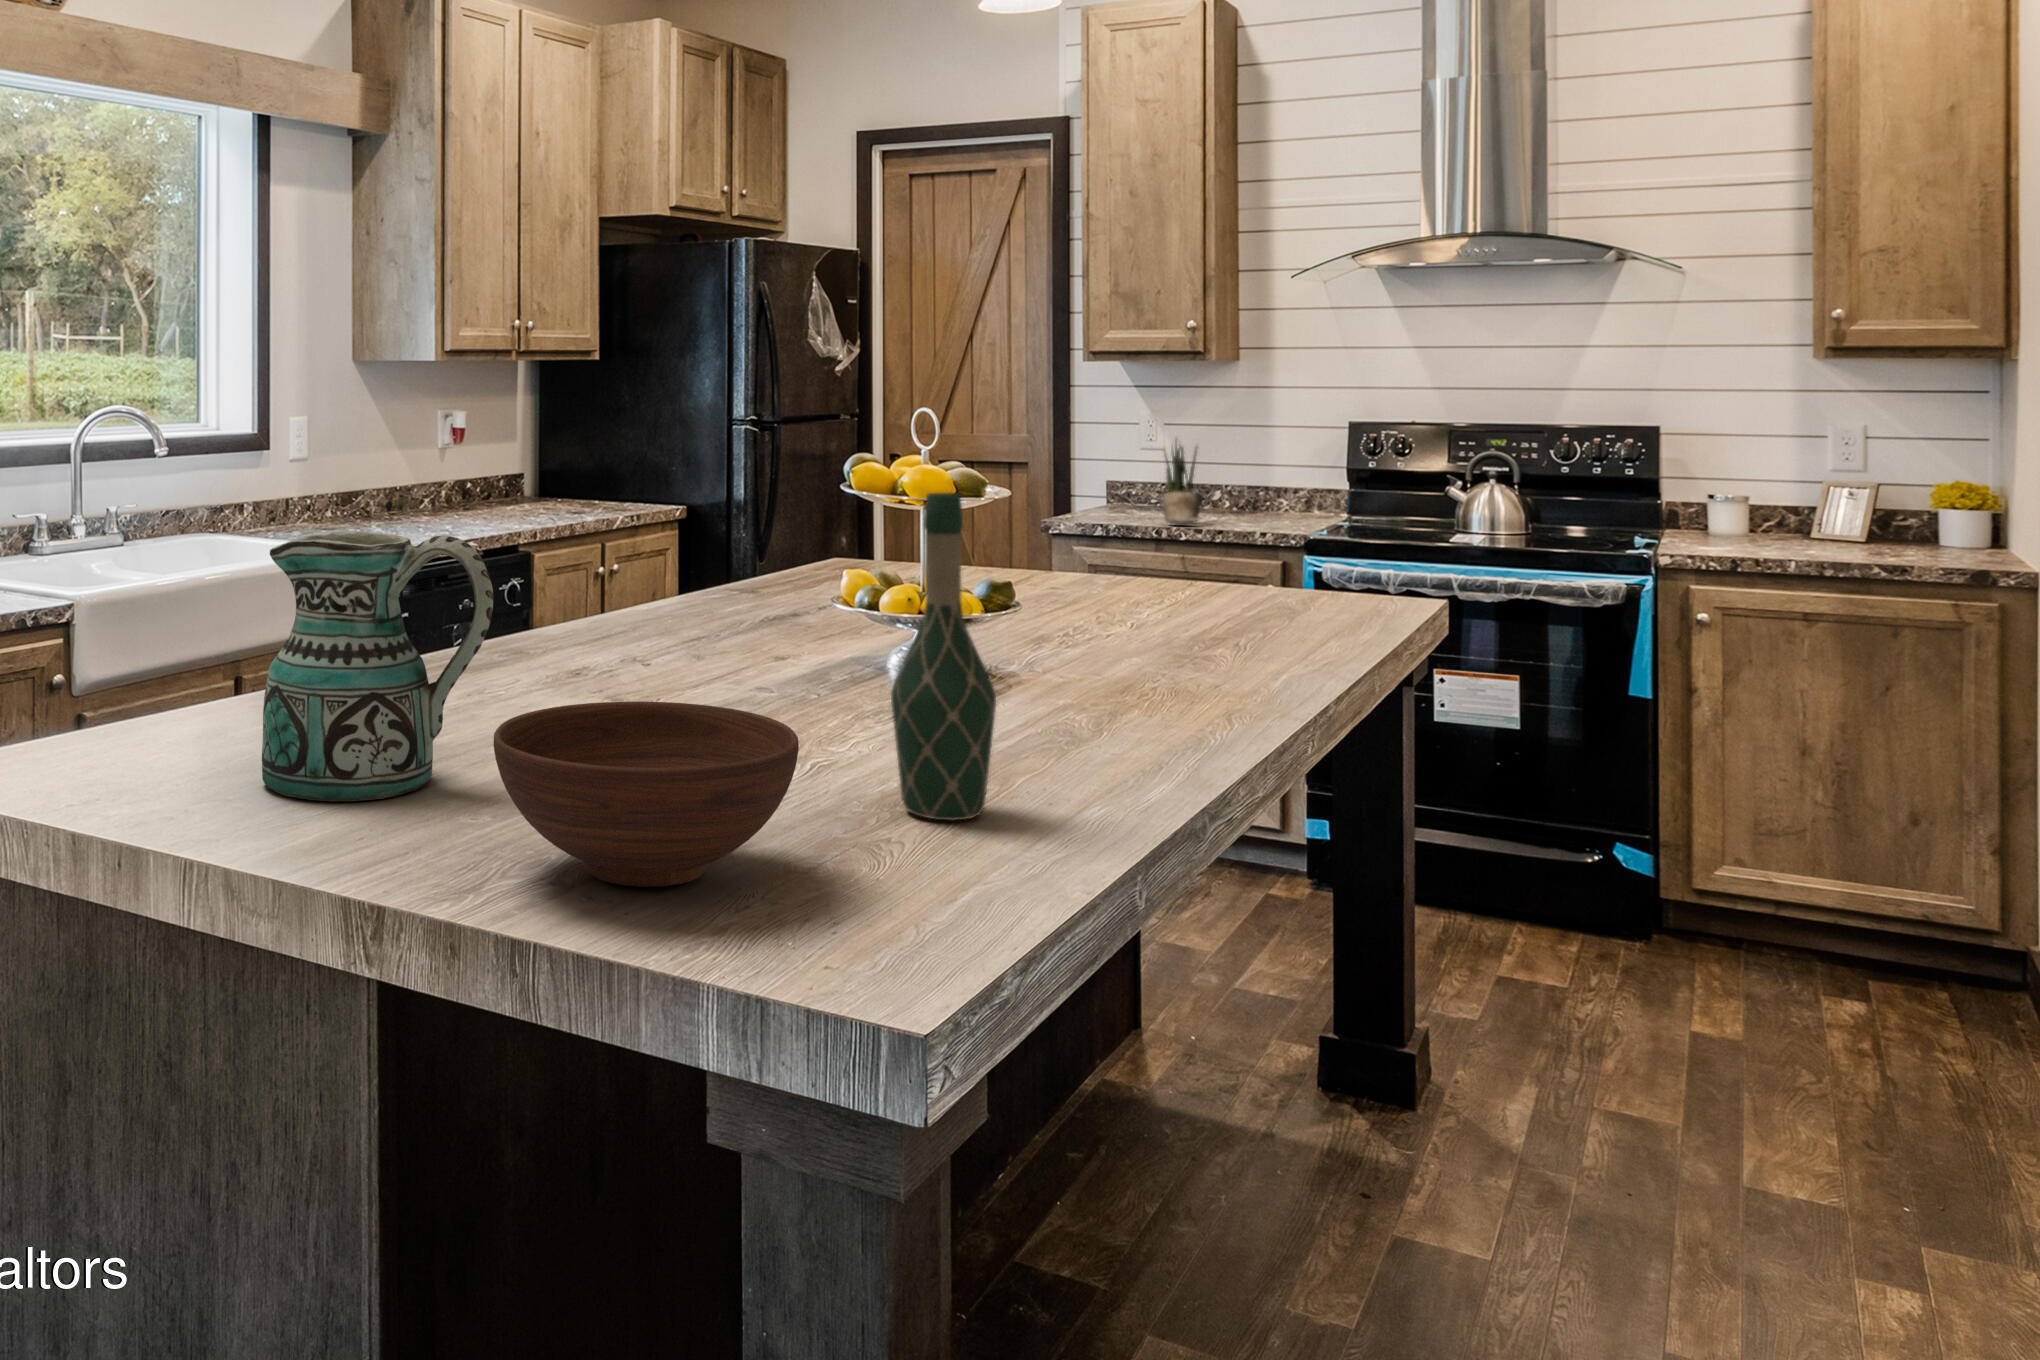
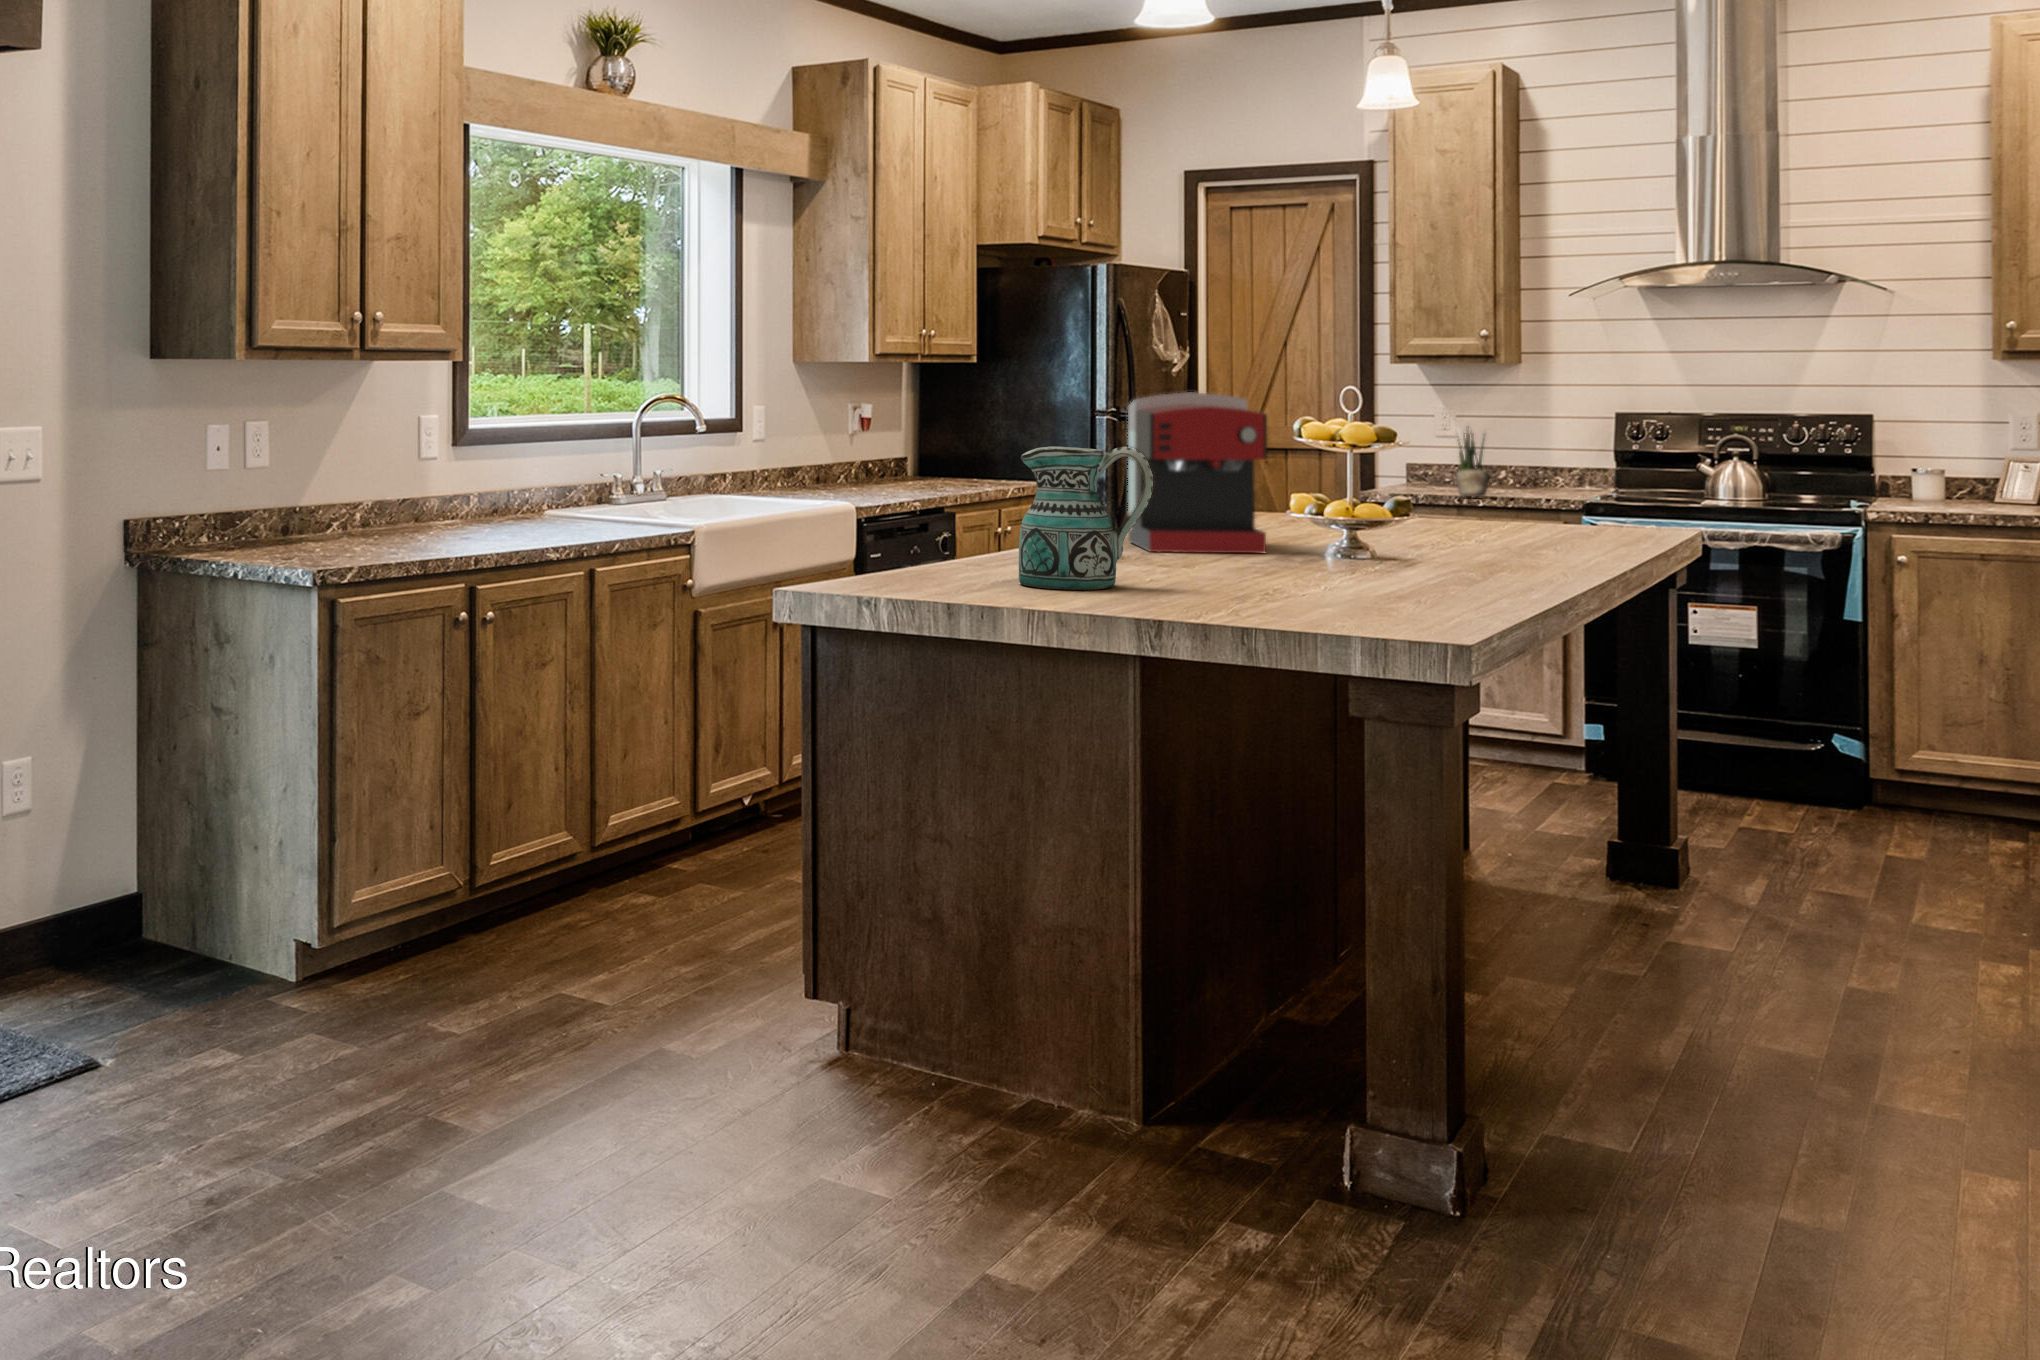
coffee maker: none [635,415,809,664] -> present [1128,392,1267,553]
wine bottle: present [891,493,996,820] -> none [1386,421,1446,596]
bowl: present [494,702,799,887] -> none [1200,528,1364,608]

